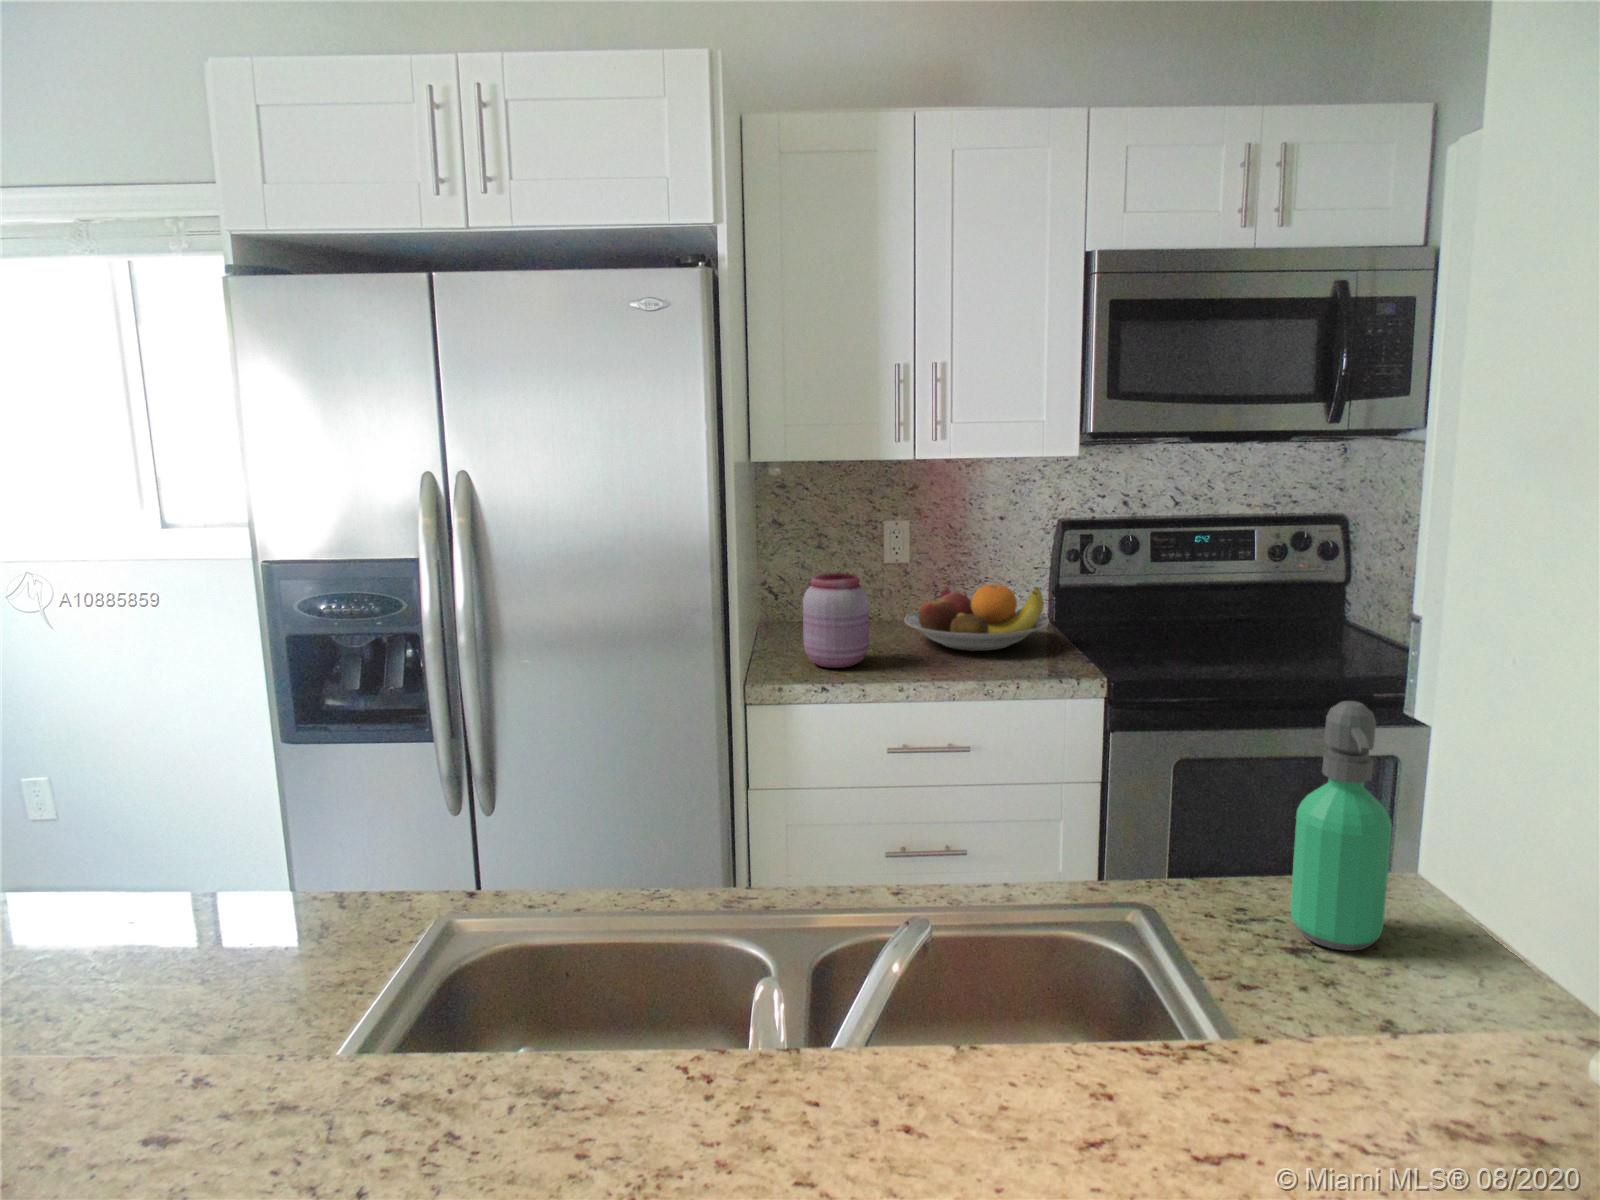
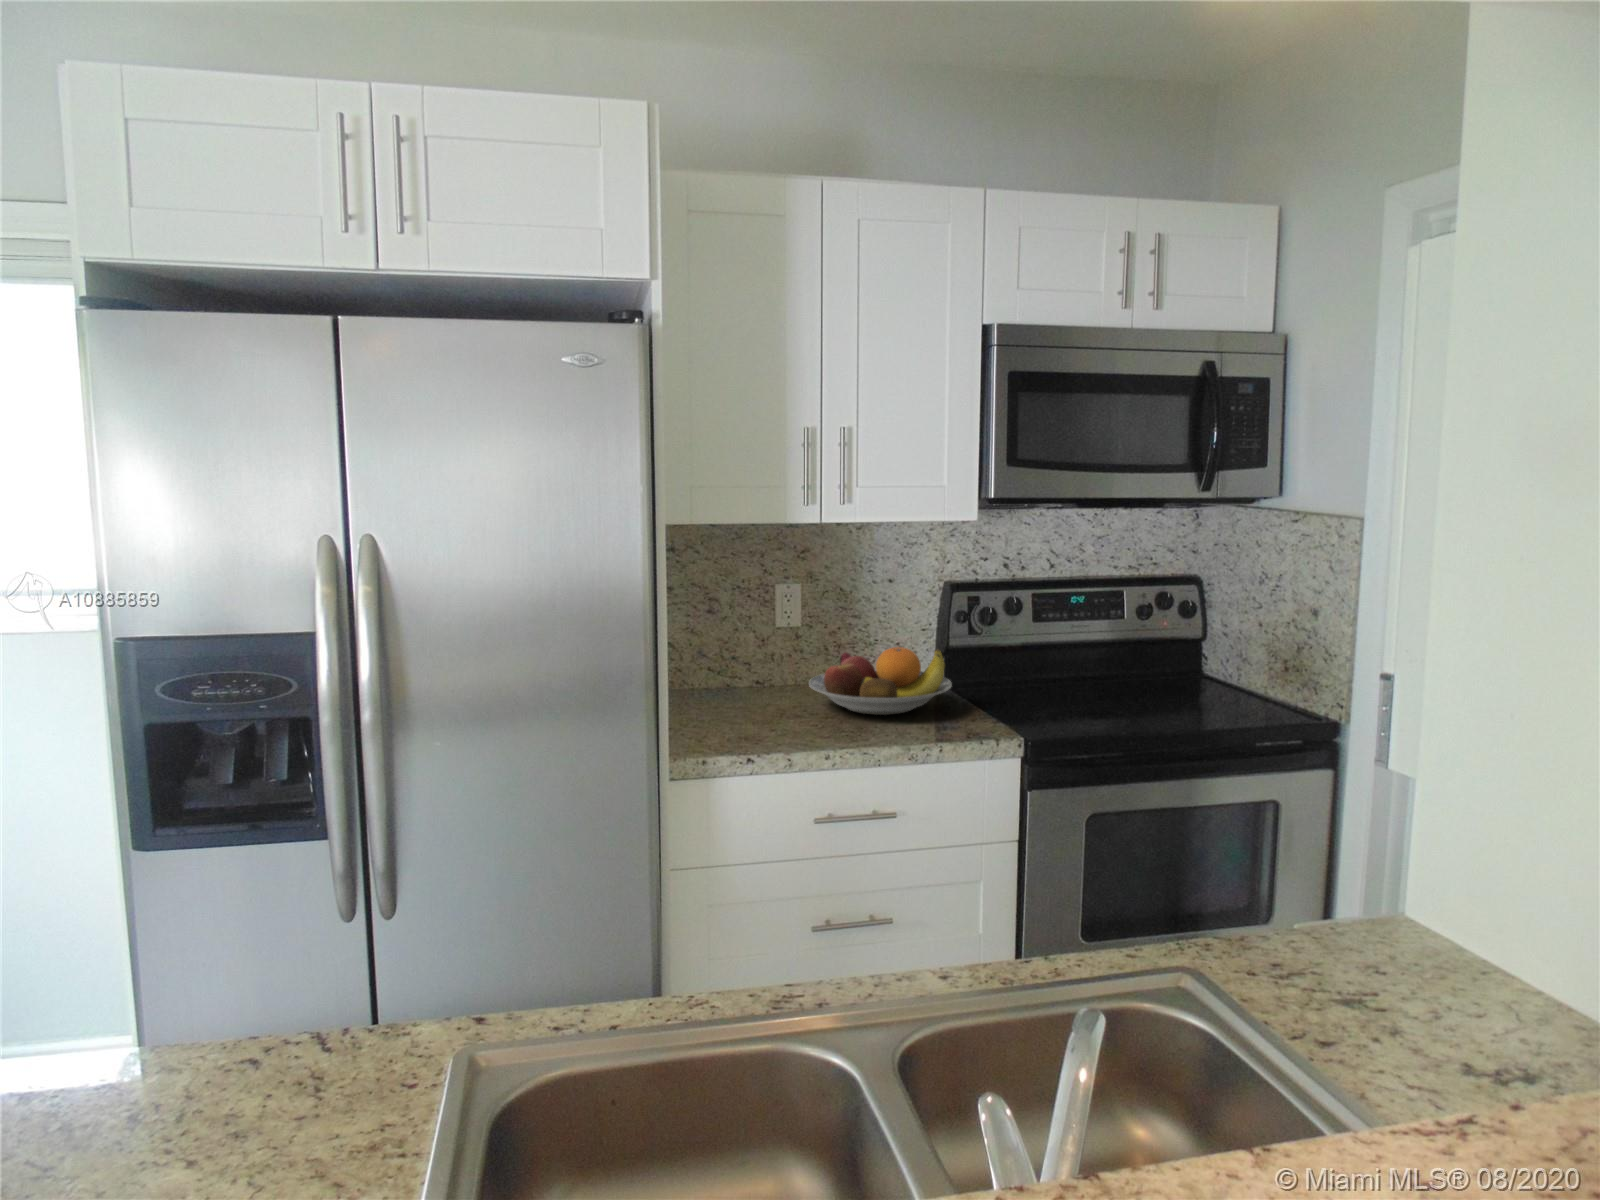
jar: present [803,573,869,668] -> none [717,640,785,738]
soap dispenser: present [1290,701,1392,951] -> none [1332,768,1423,998]

